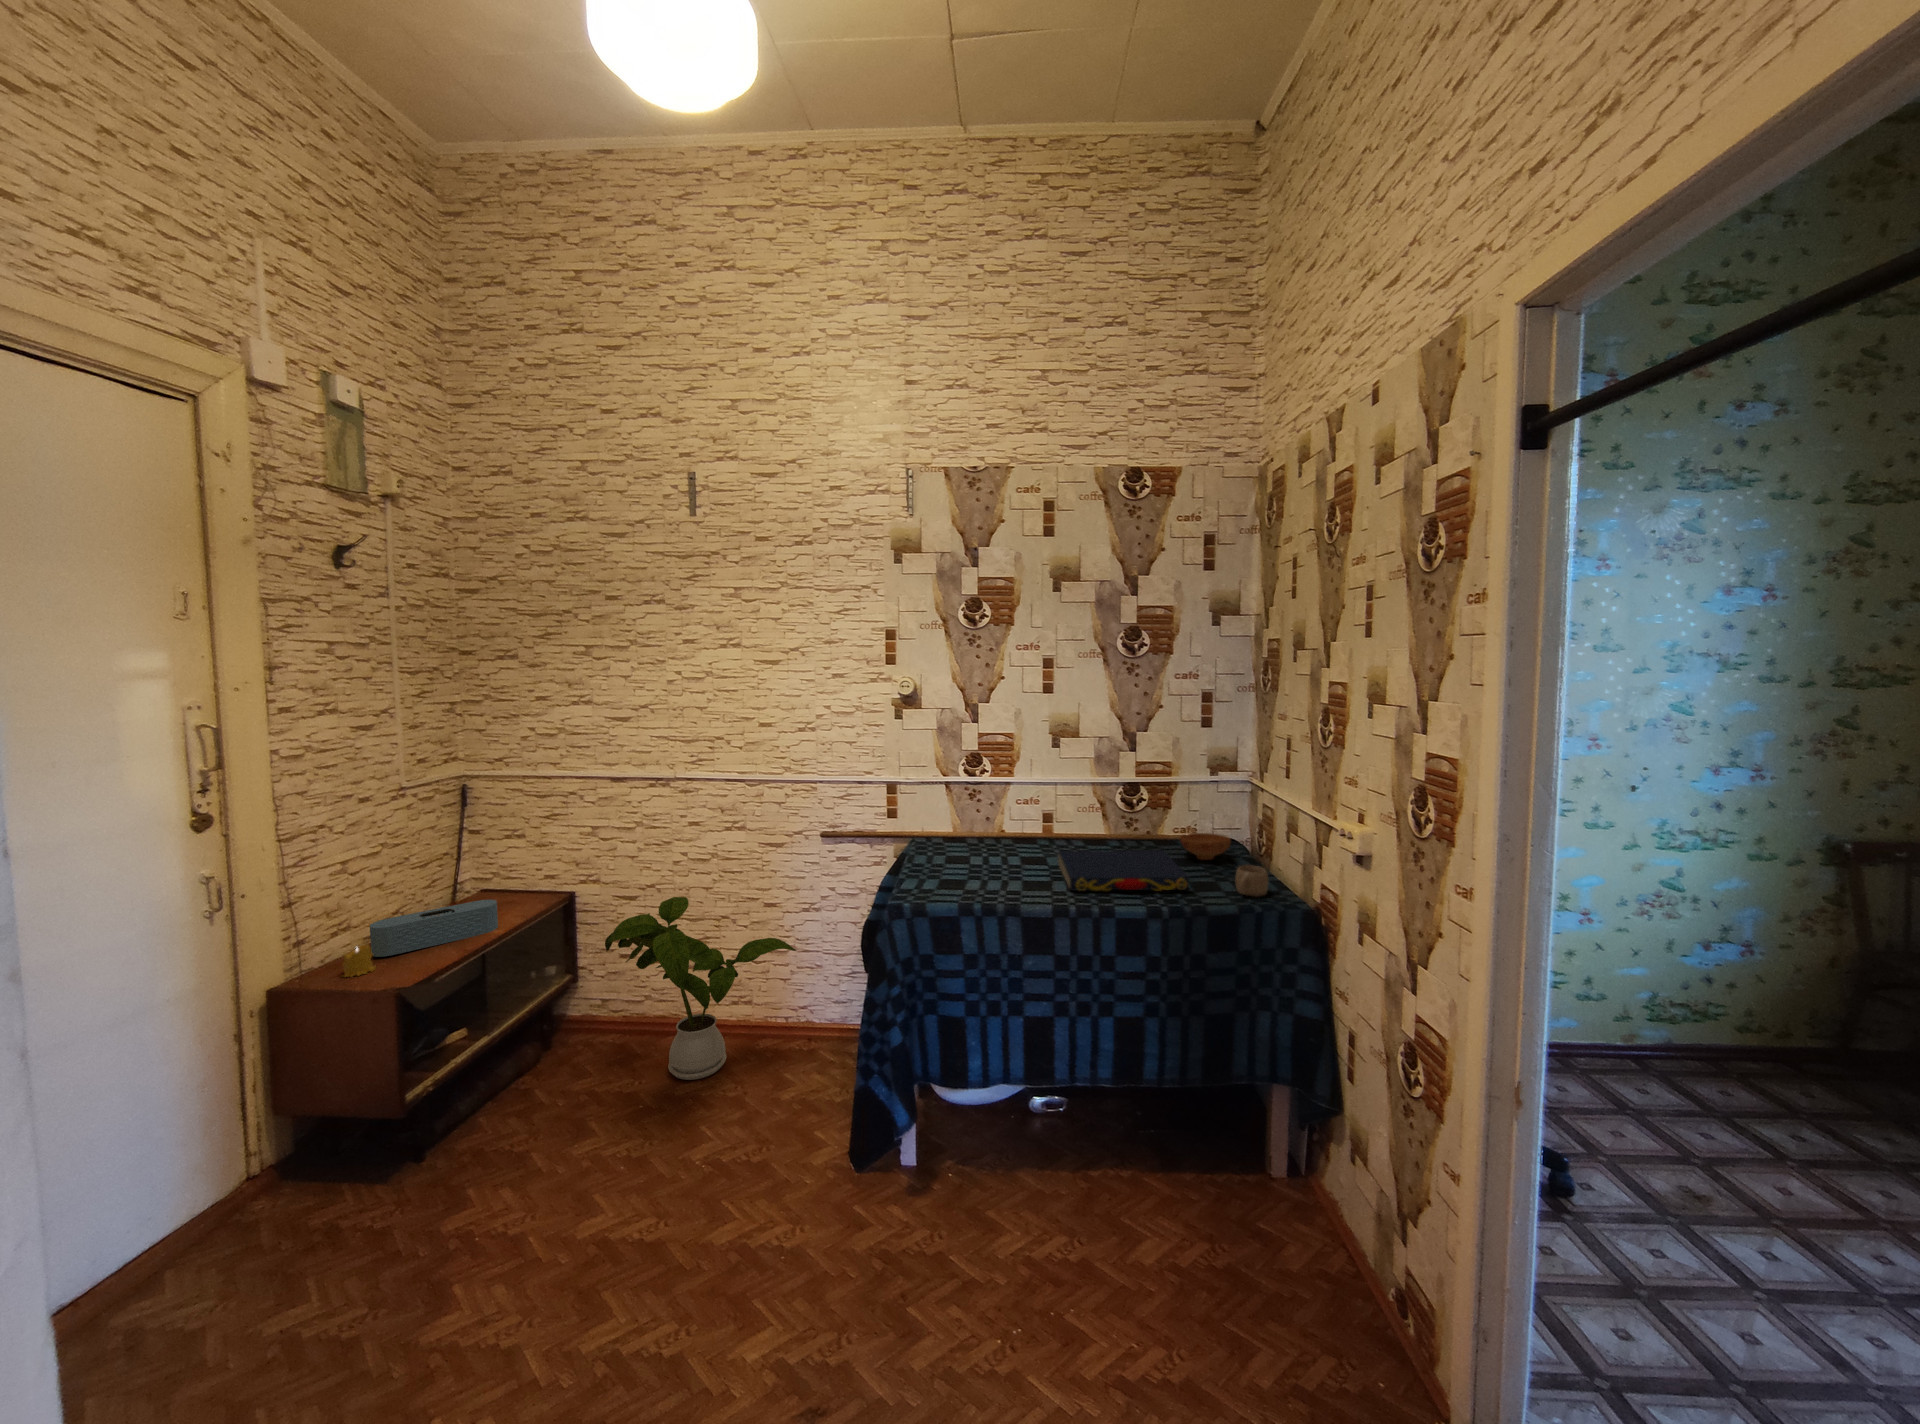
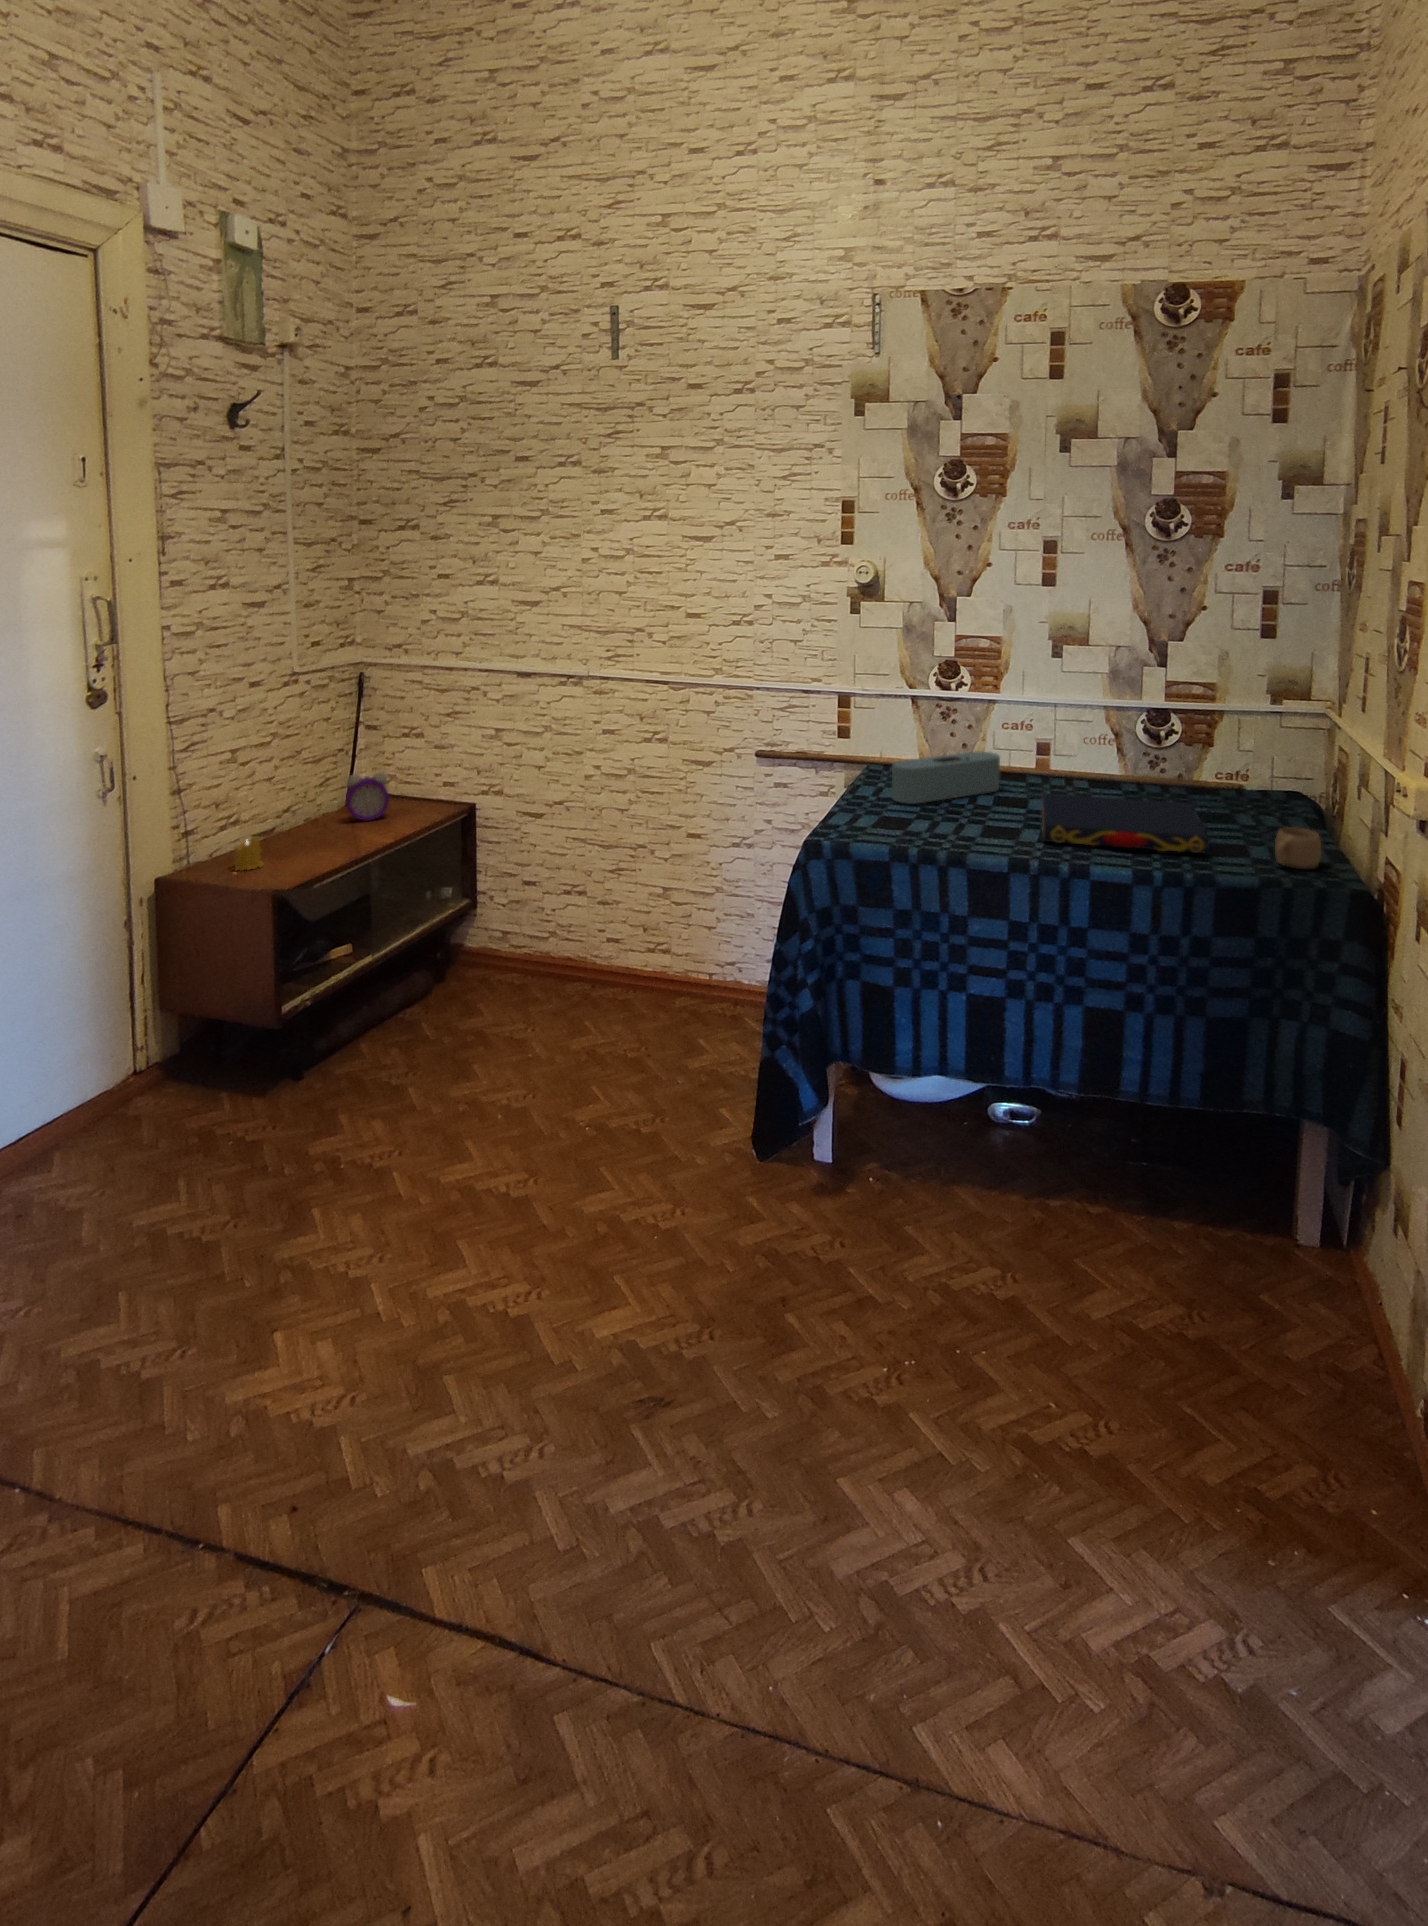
bowl: present [1180,833,1231,860] -> none [1218,784,1291,821]
alarm clock: none [459,871,501,915] -> present [346,773,389,821]
house plant: present [605,897,797,1080] -> none [496,816,715,1035]
speaker: present [370,900,498,957] -> present [892,751,1000,804]

